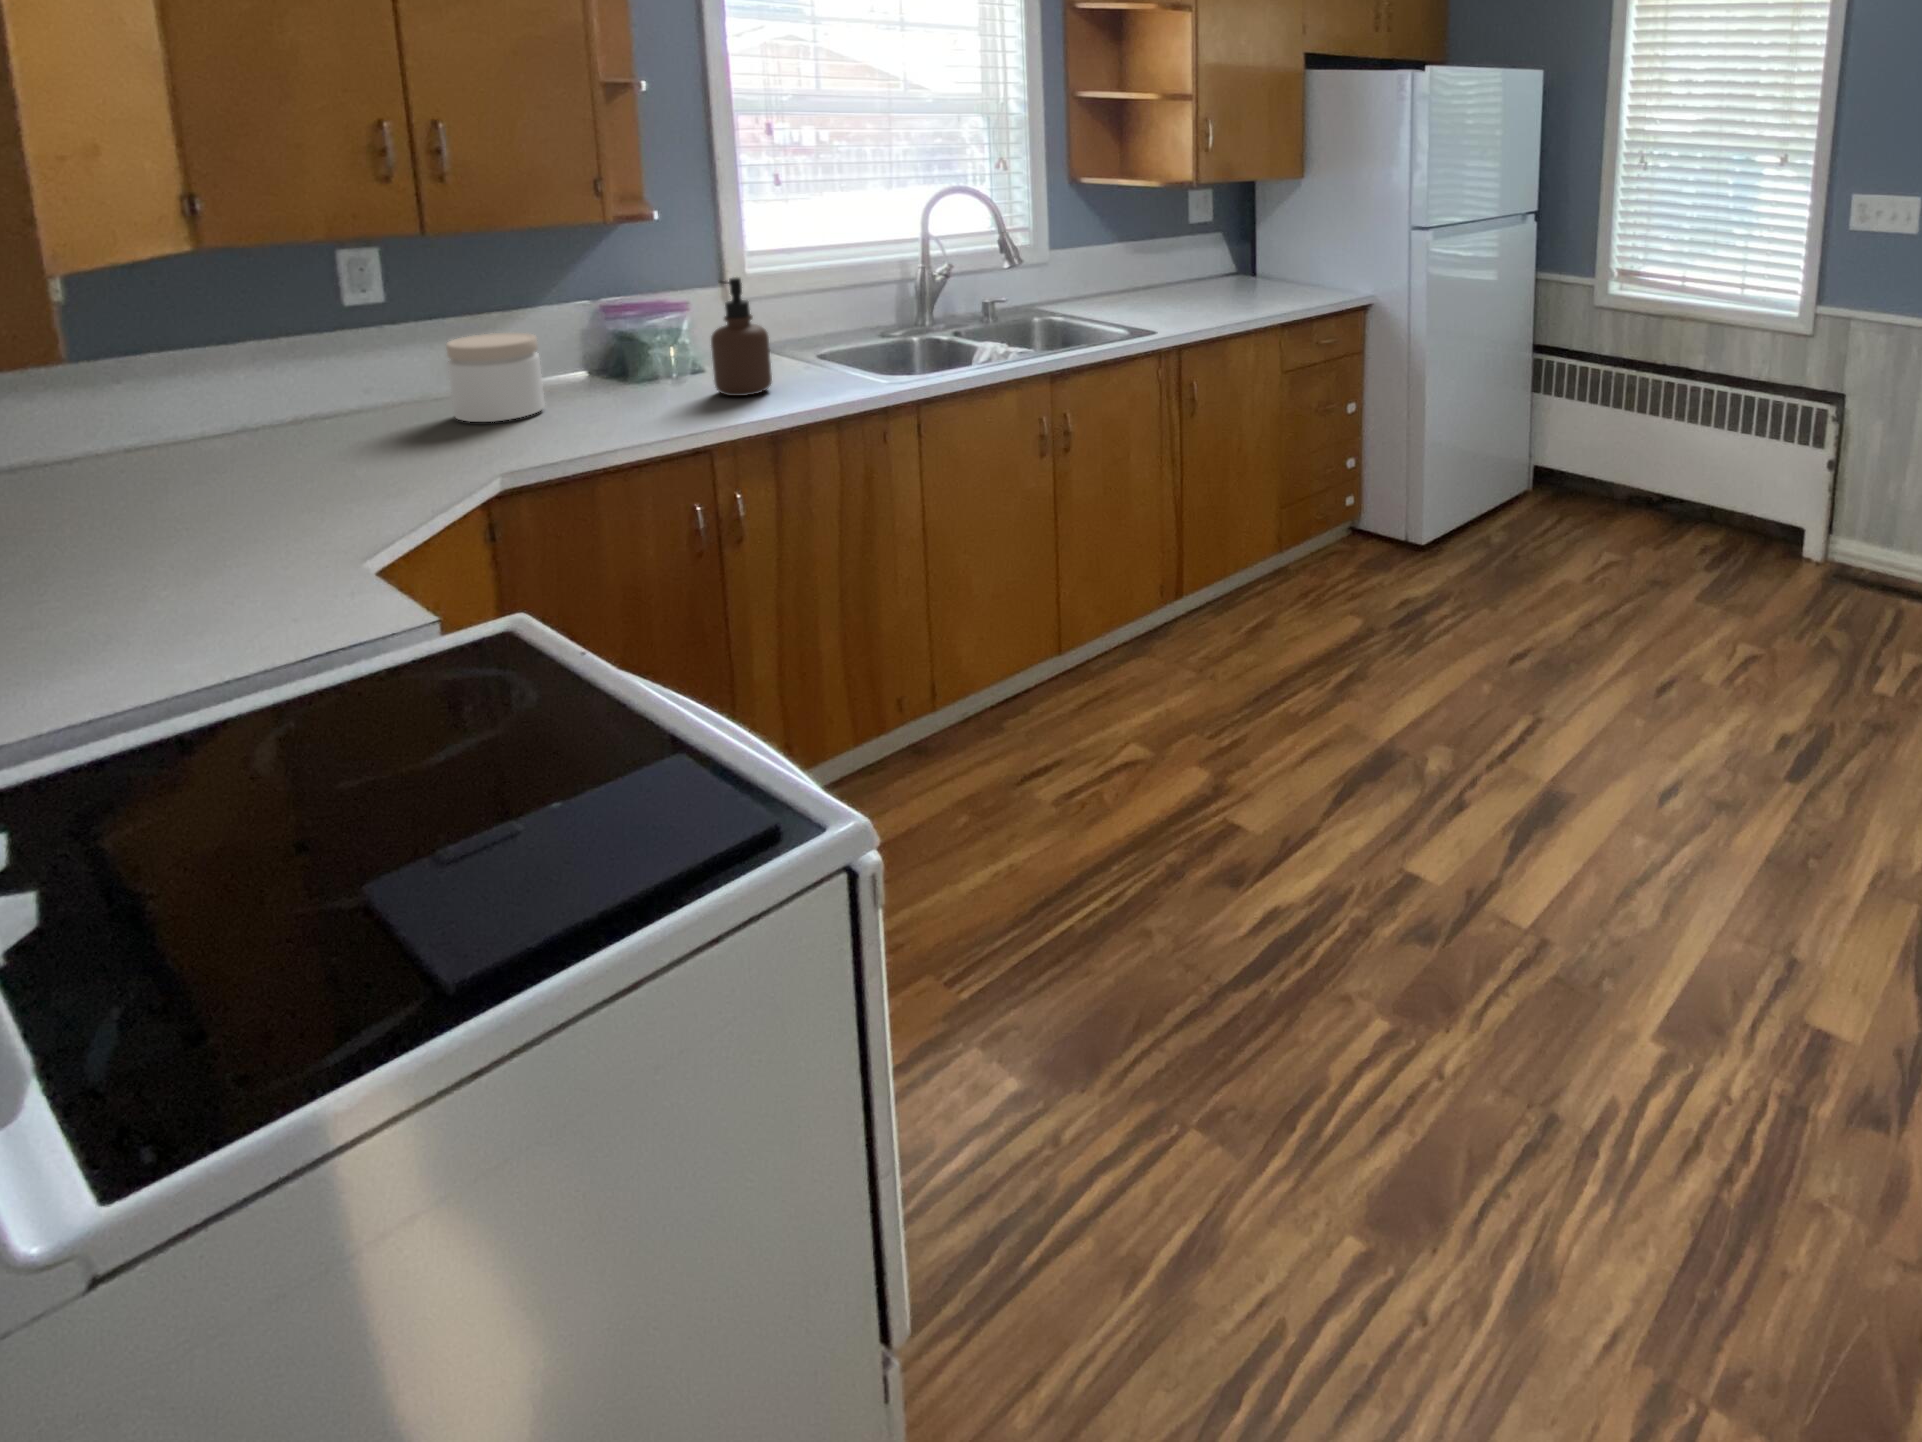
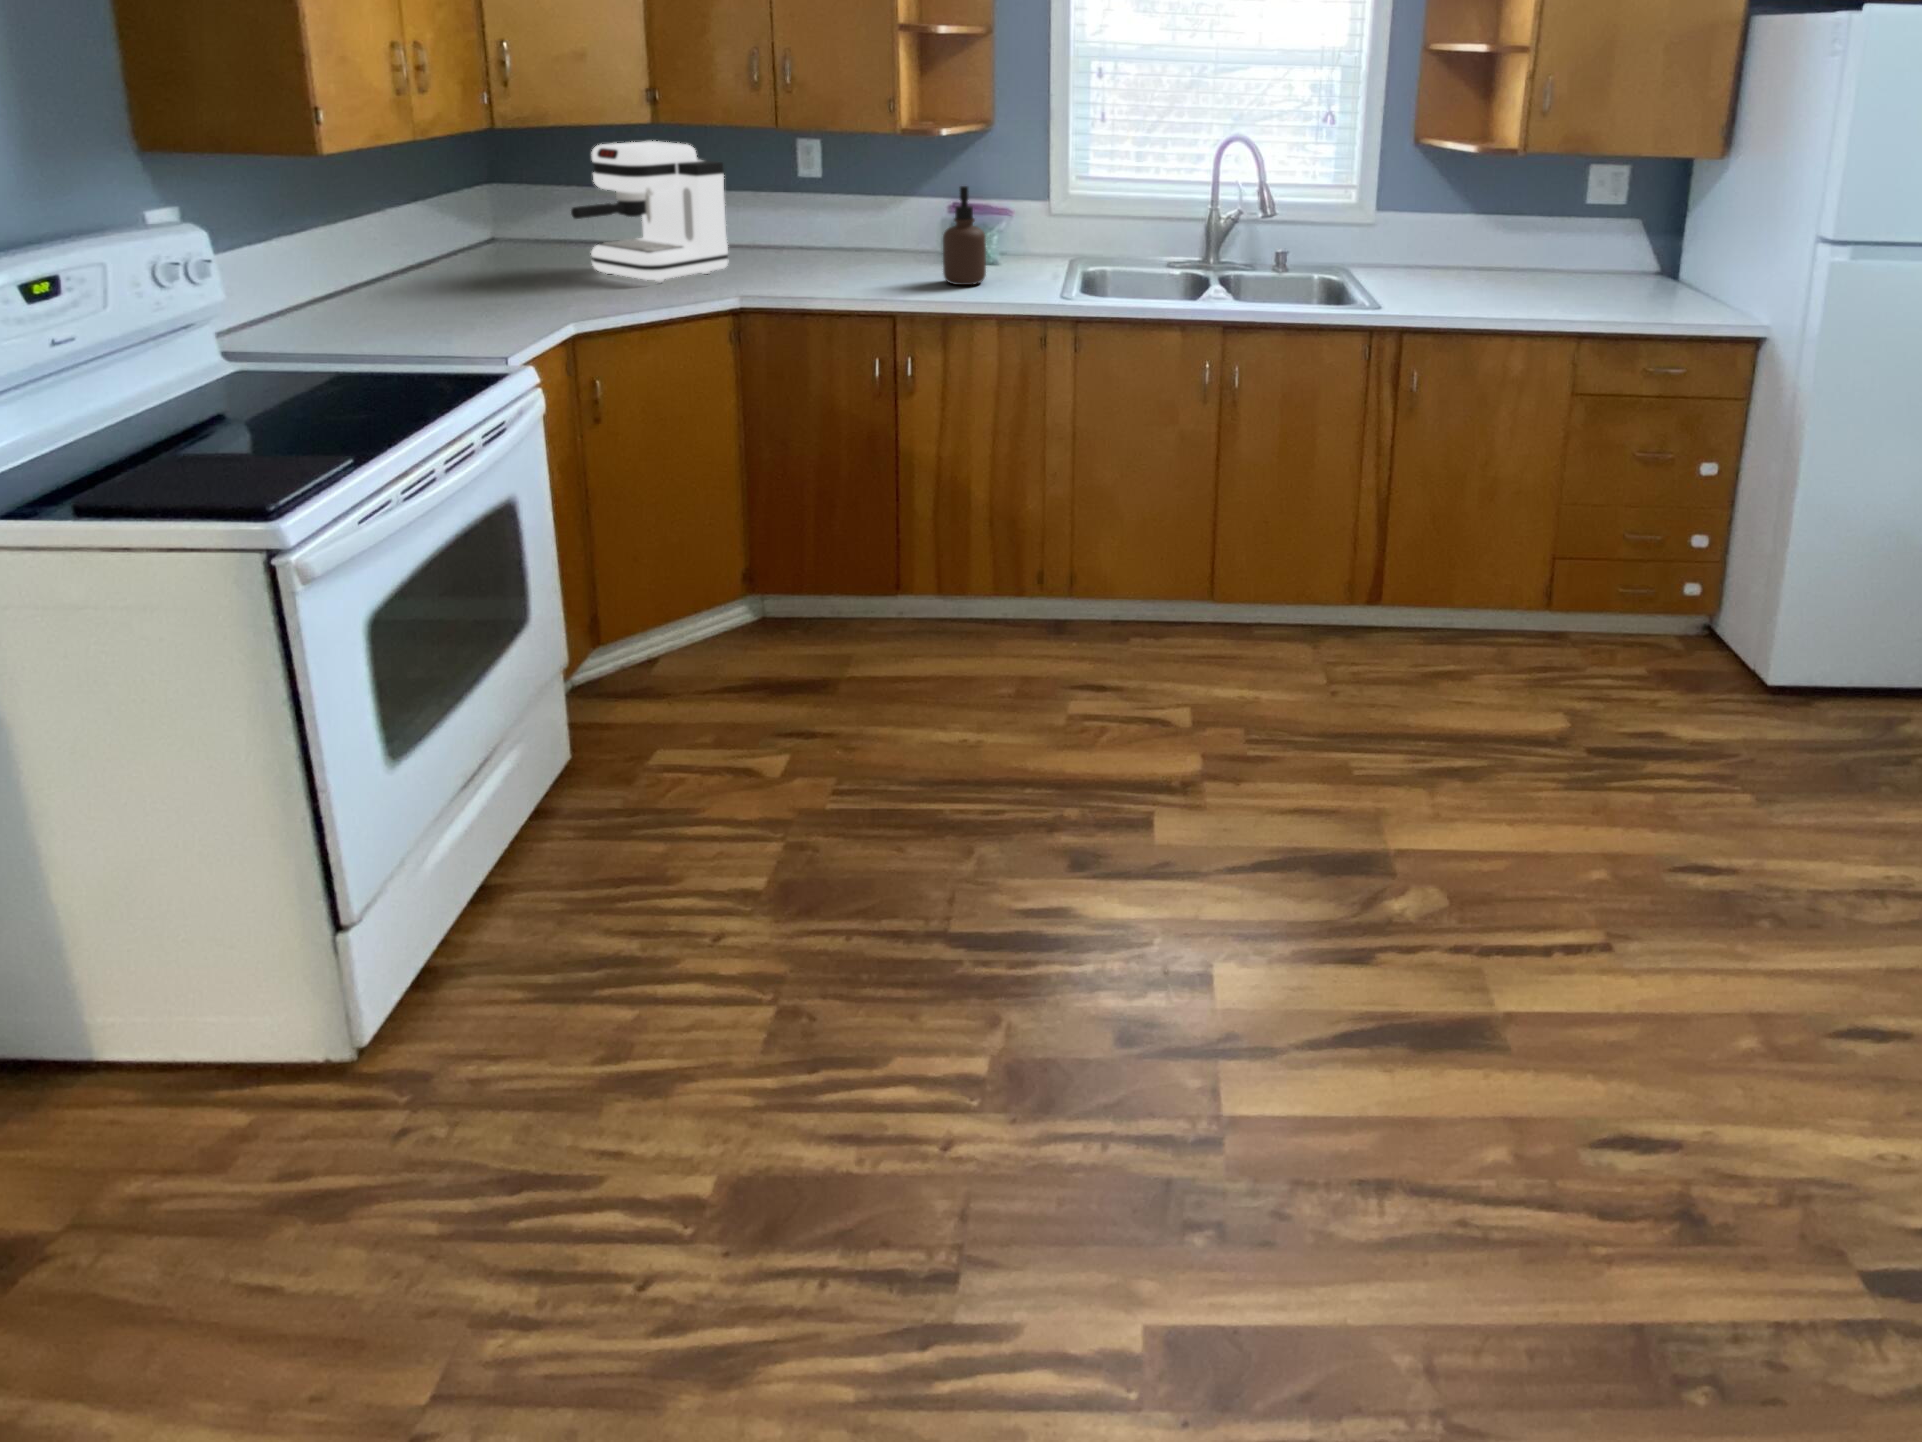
coffee maker: none [82,275,369,507] -> present [571,141,728,282]
jar: present [446,333,545,422] -> none [801,208,857,270]

